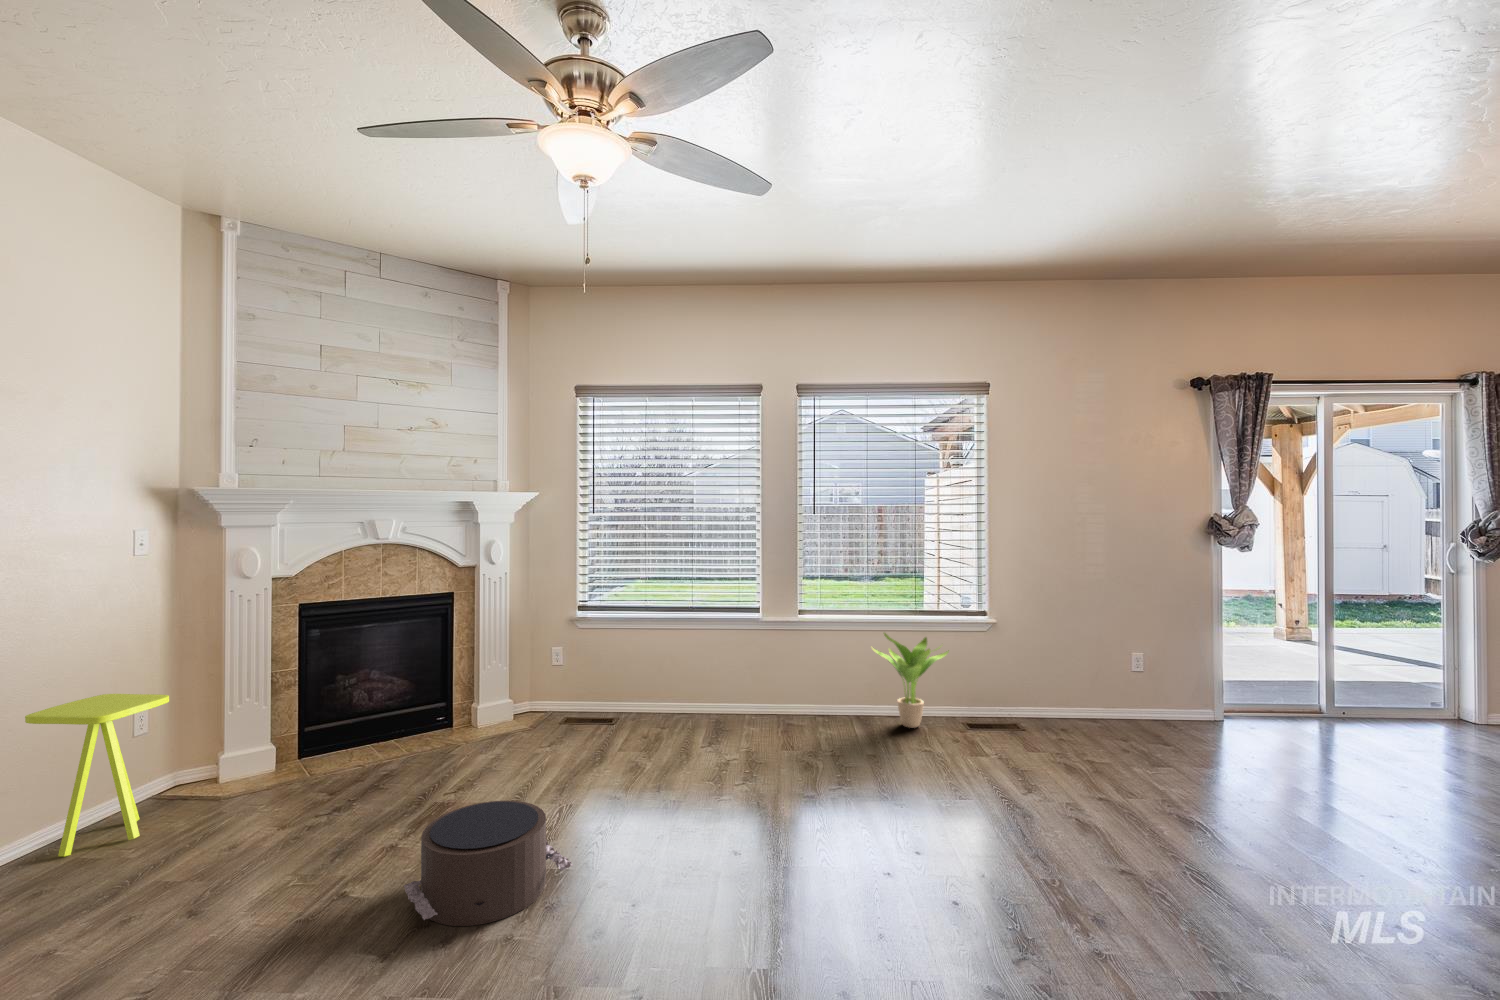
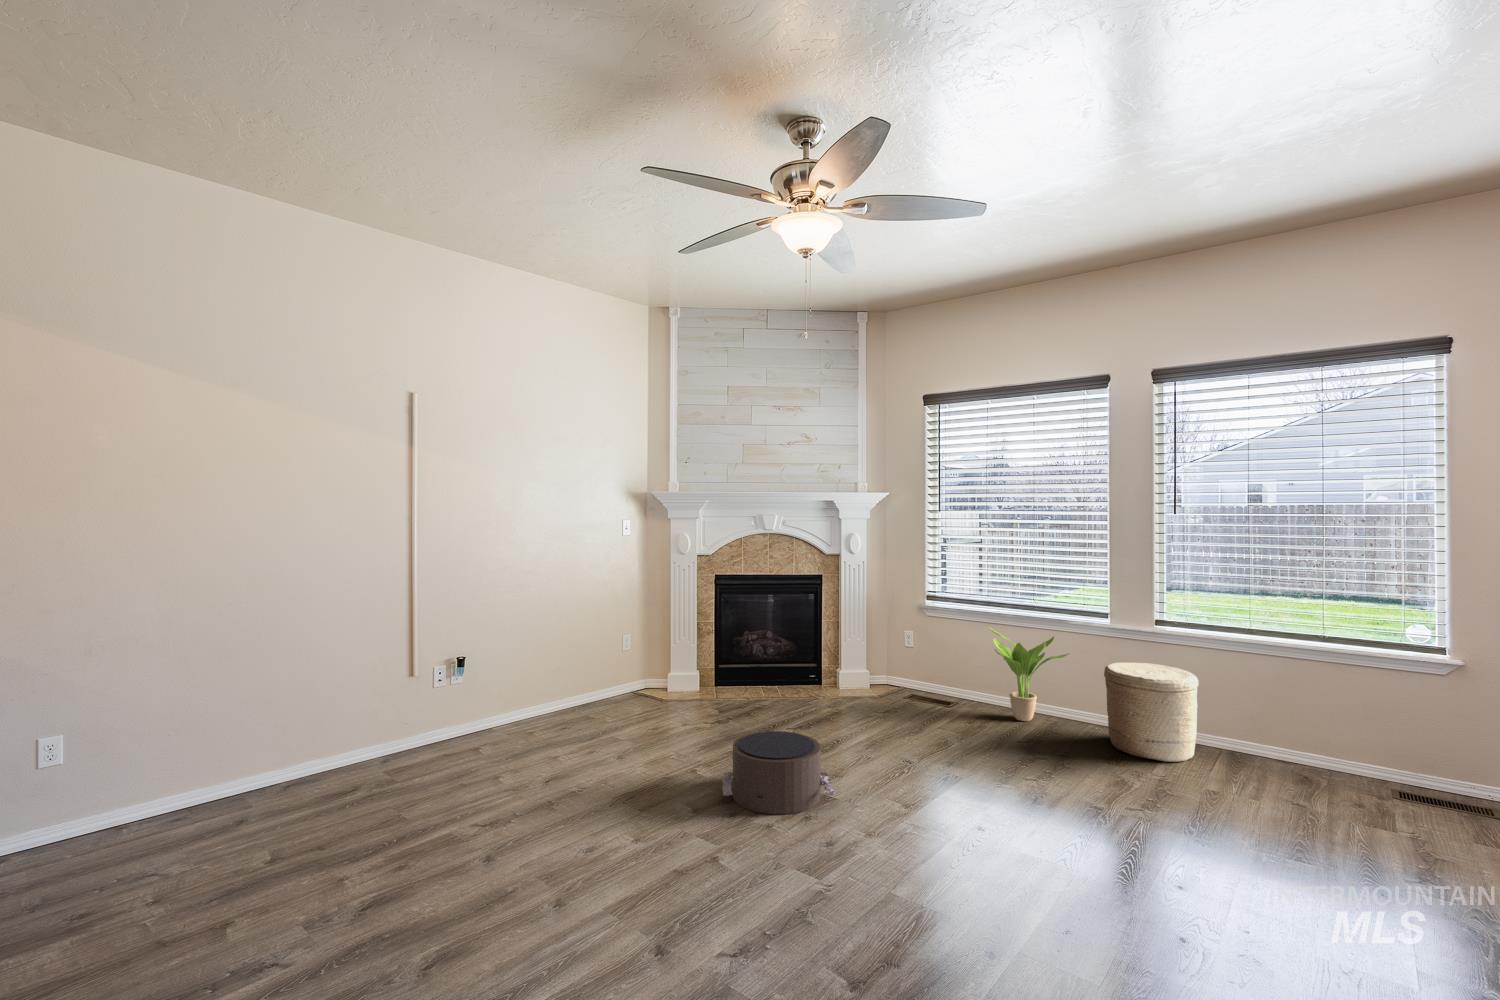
potted plant: present [873,633,949,728] -> present [989,627,1068,721]
woven basket: none [767,649,840,737] -> present [1104,662,1198,762]
side table: present [25,694,169,856] -> none [570,621,635,712]

